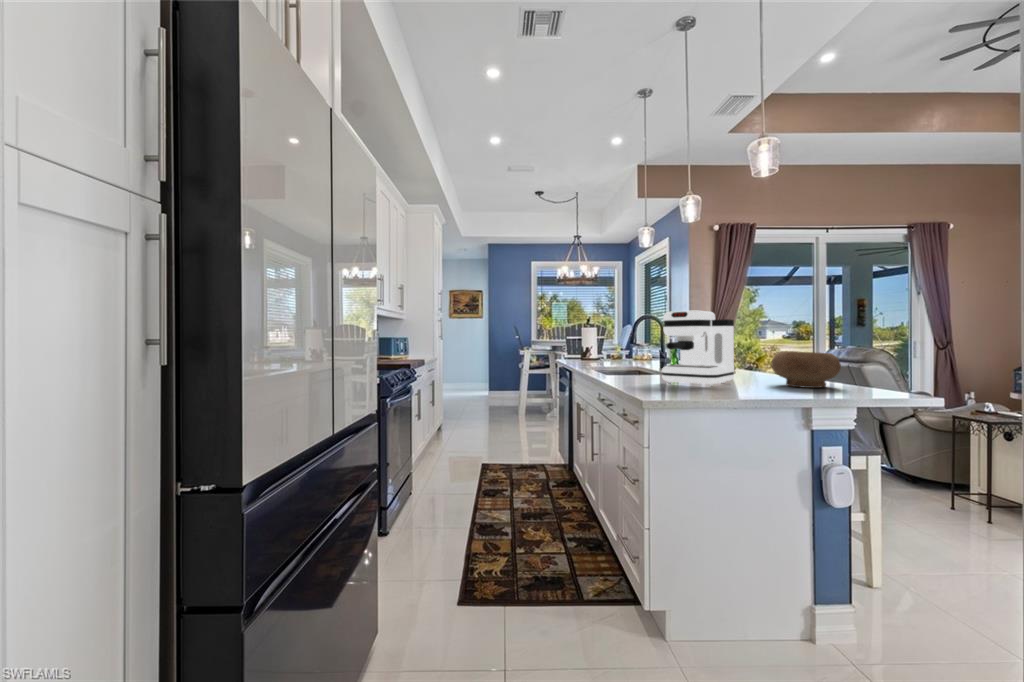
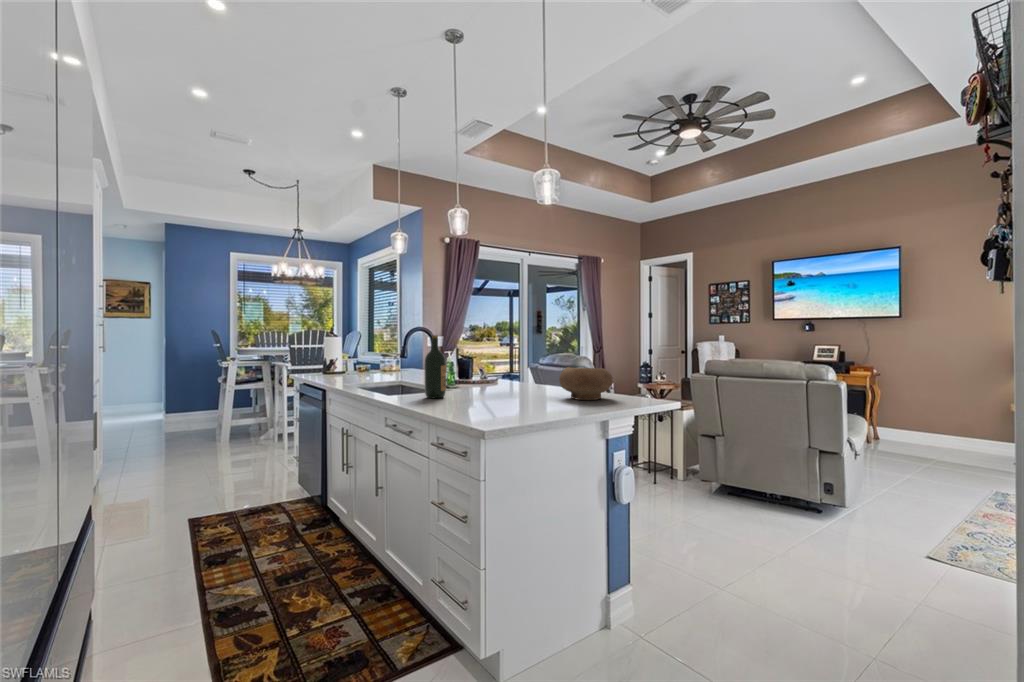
coffee maker: present [662,311,734,386] -> none [466,329,528,404]
wine bottle: none [632,319,652,378] -> present [424,335,446,398]

